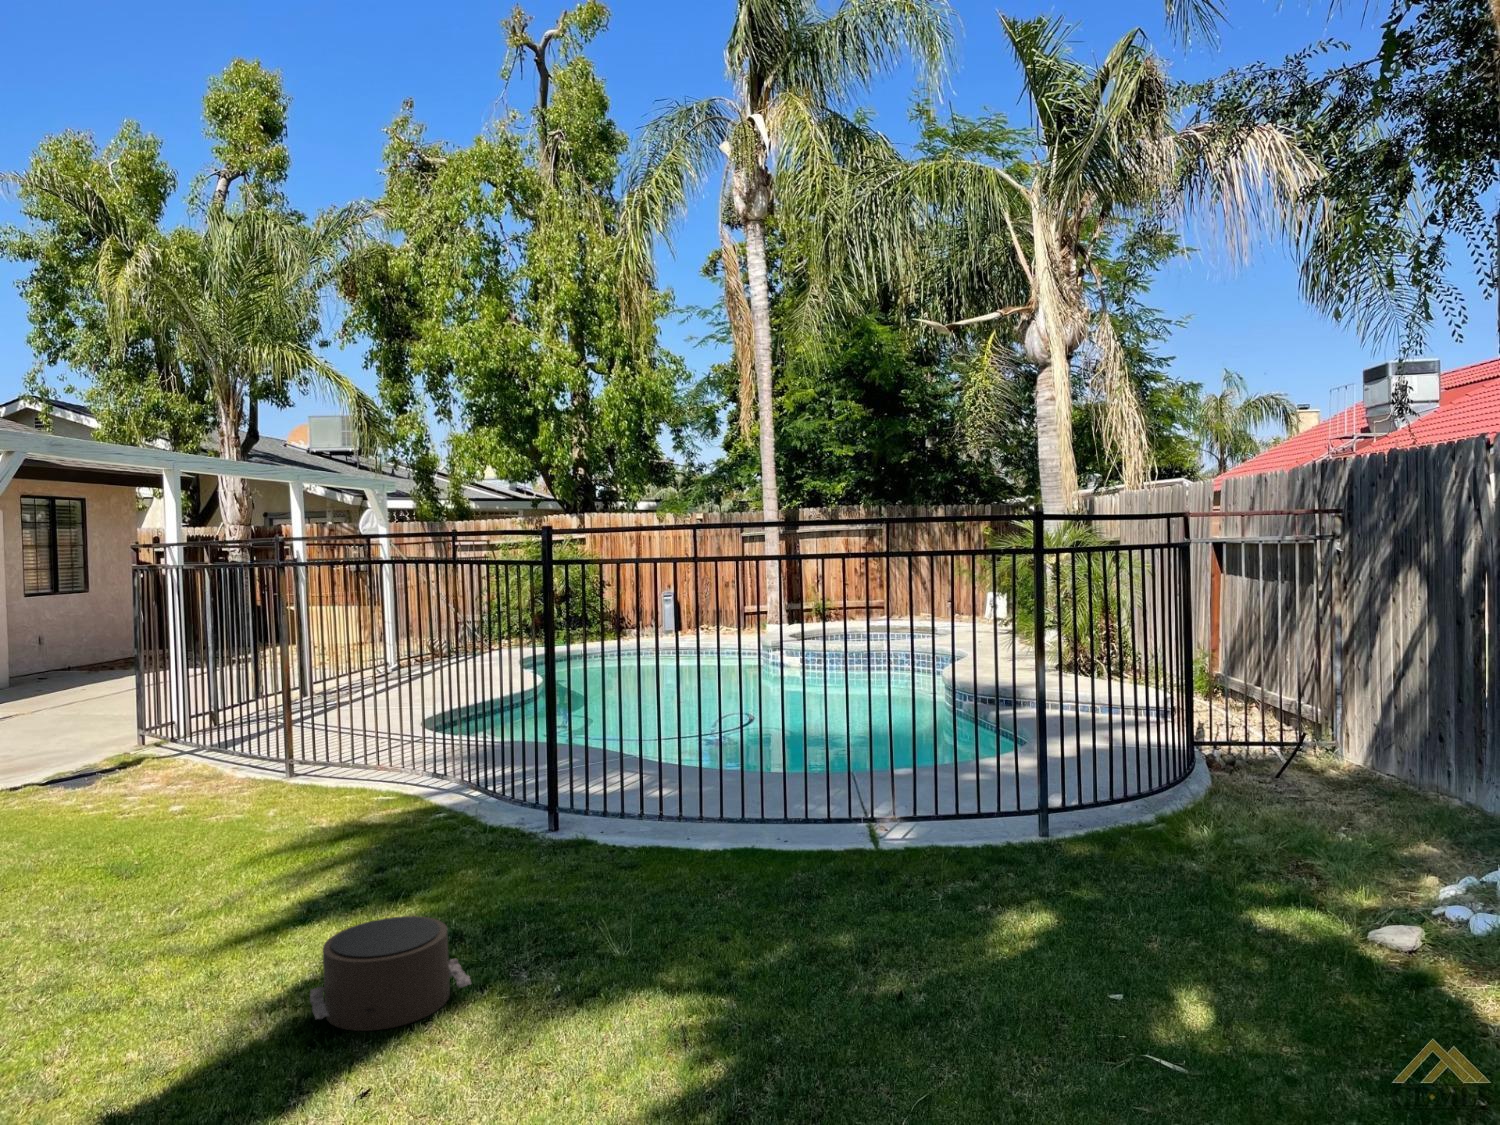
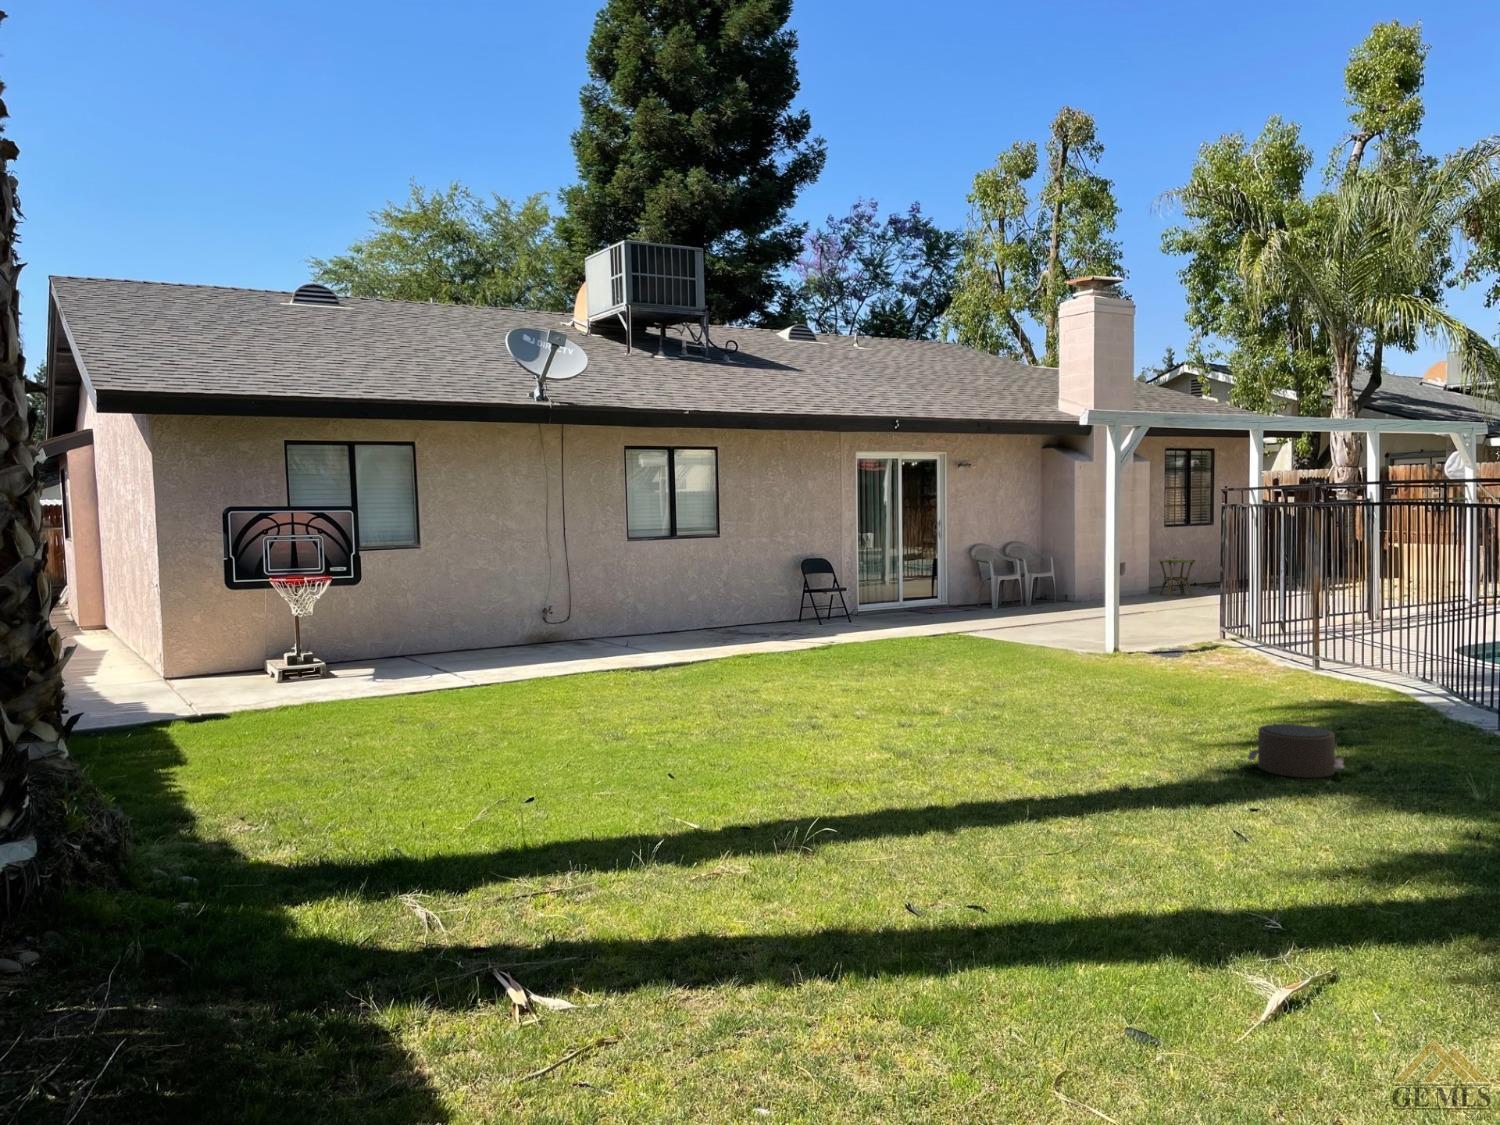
side table: none [14,639,70,691] -> present [1158,559,1195,596]

